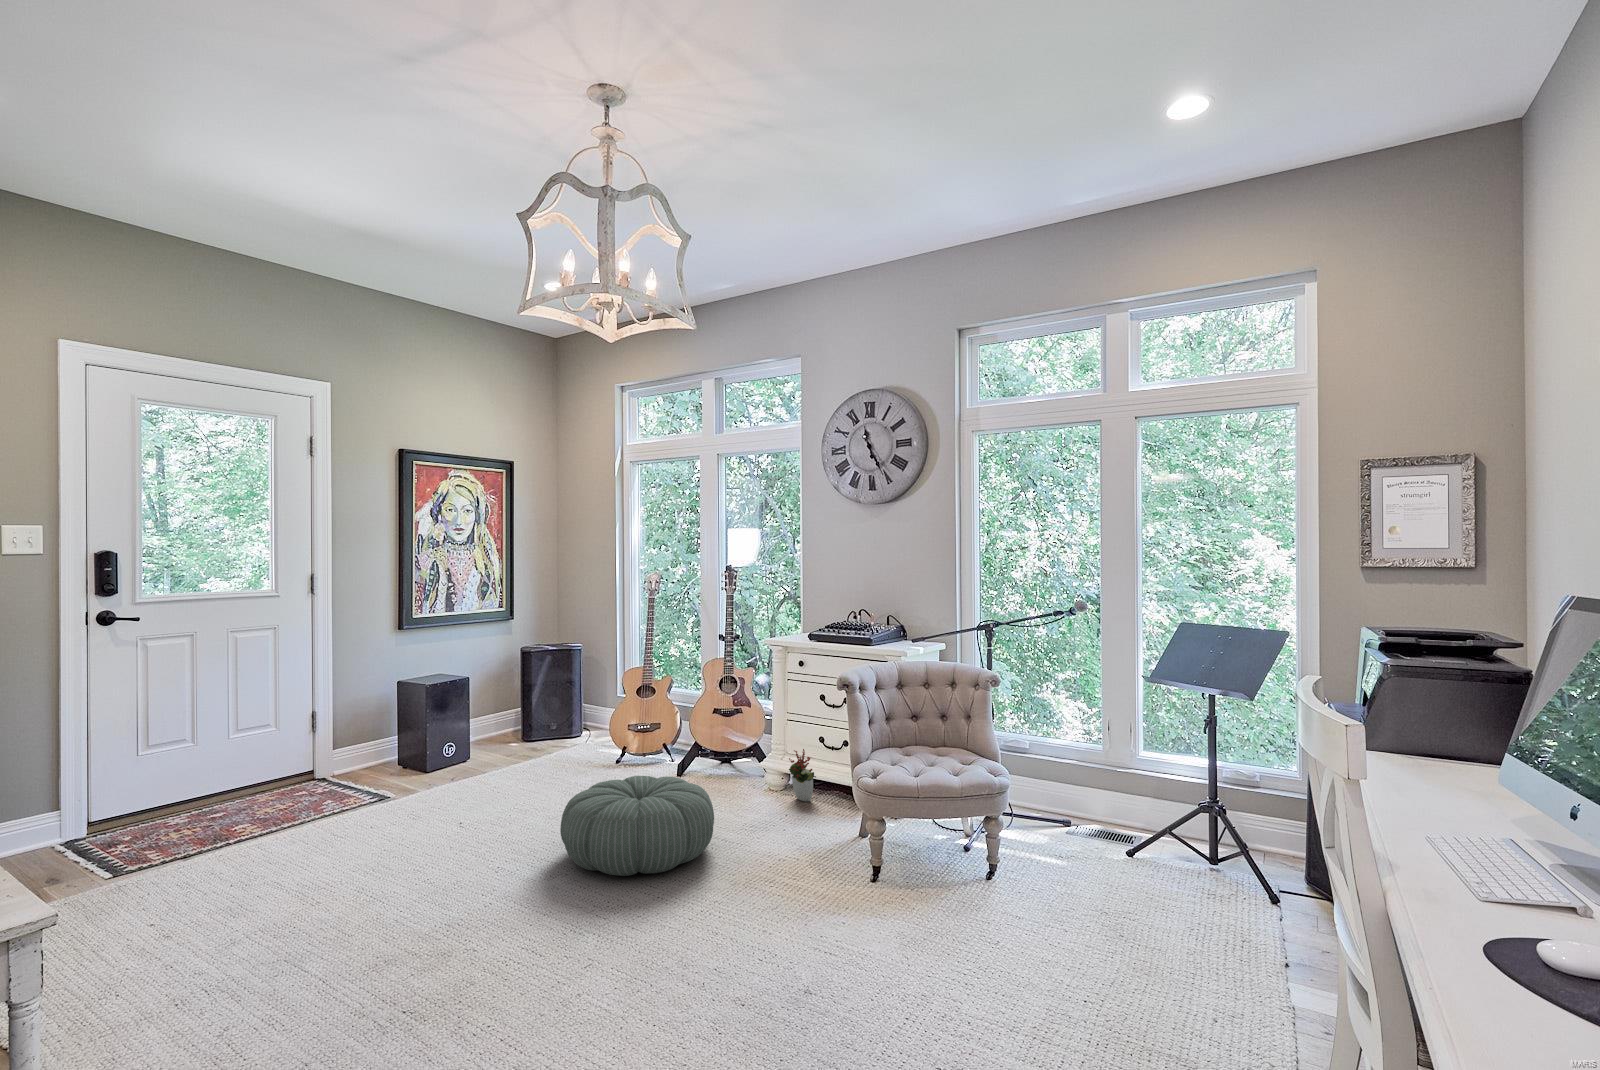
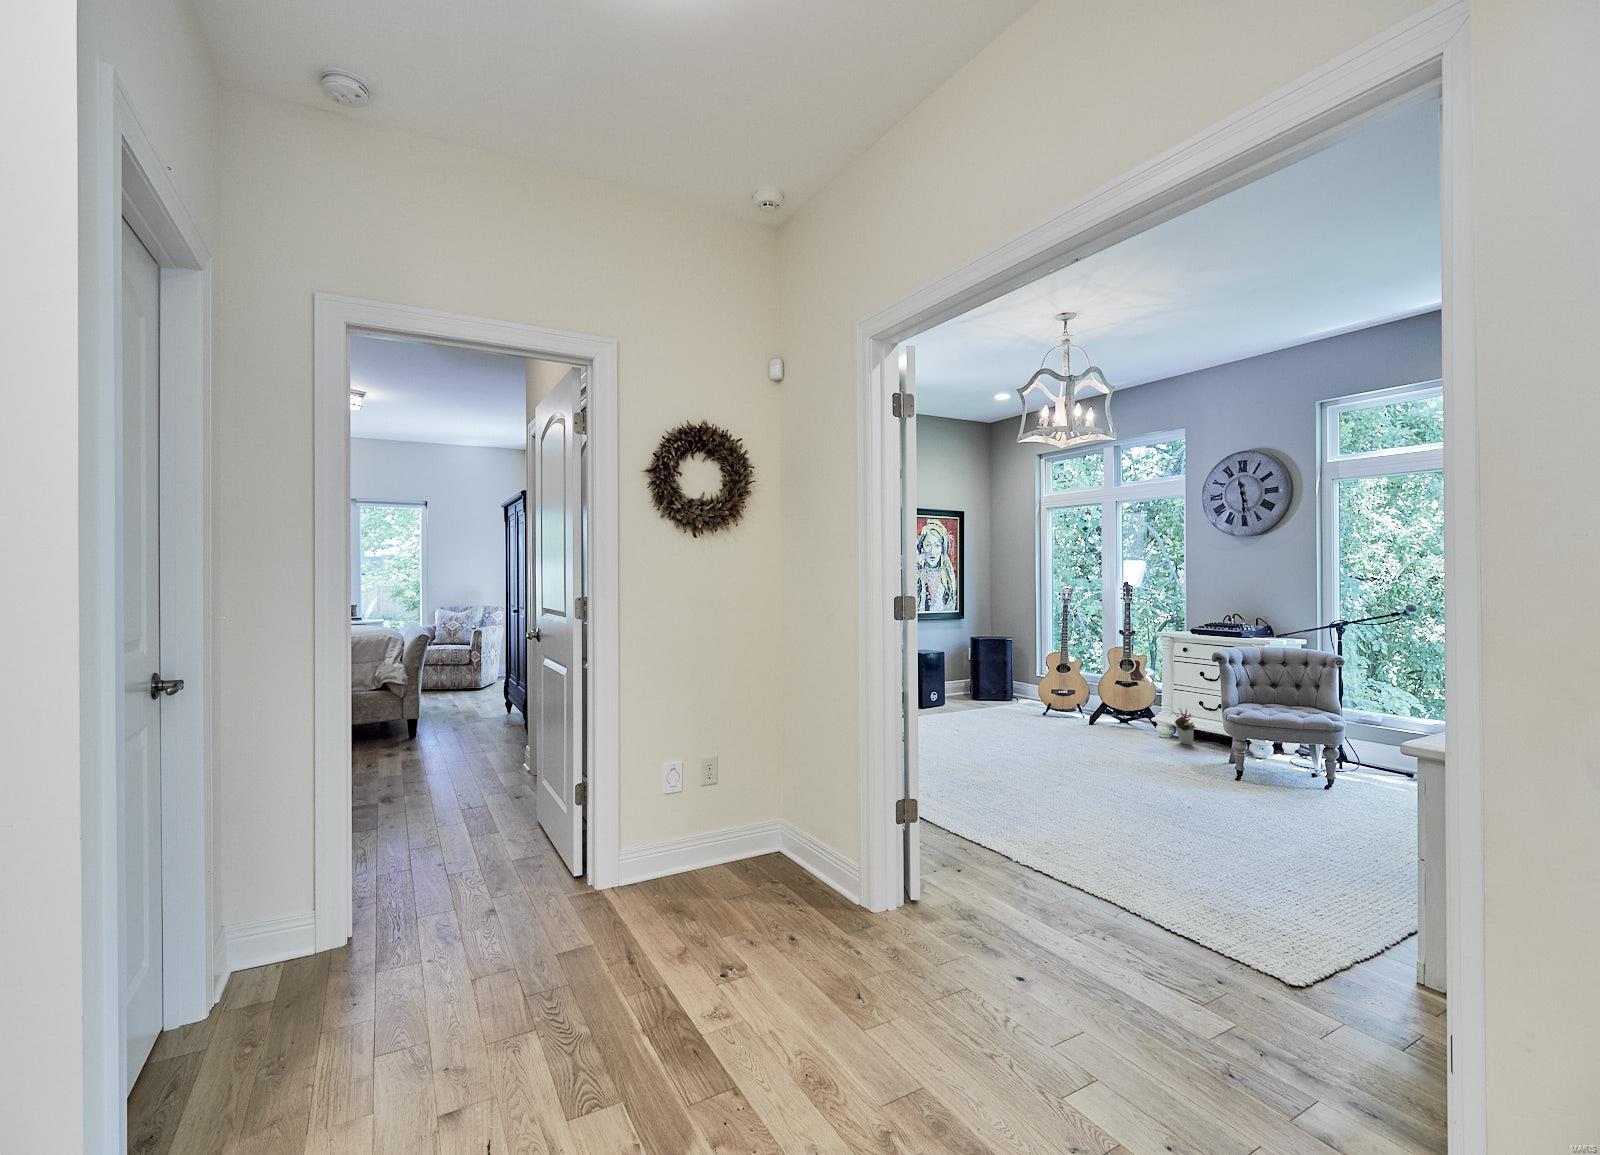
pouf: present [560,776,714,876] -> none [1025,710,1123,762]

